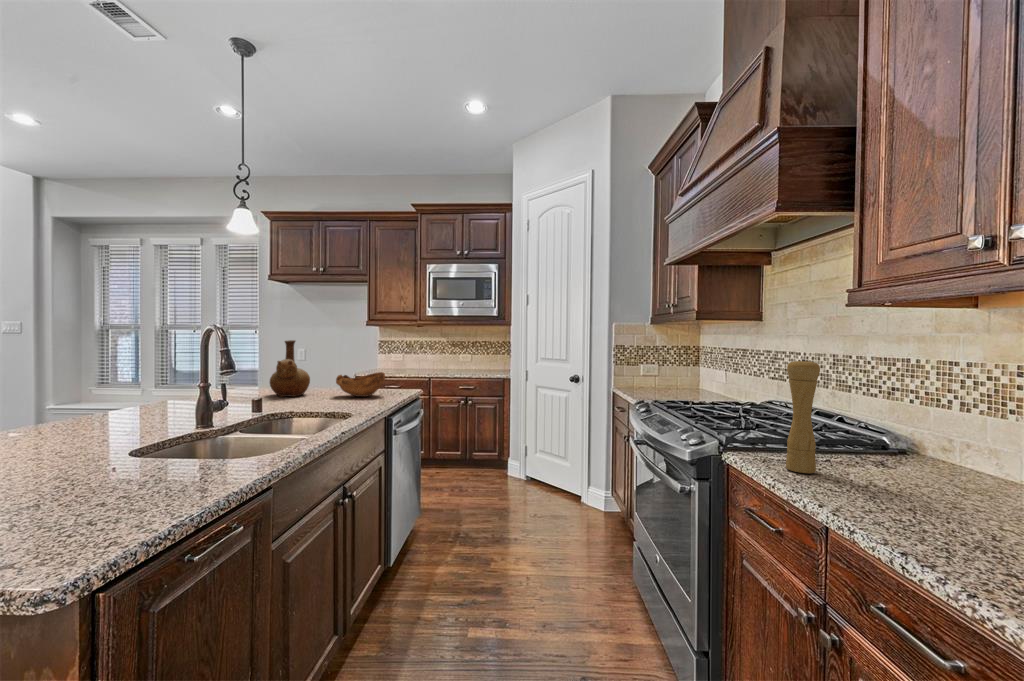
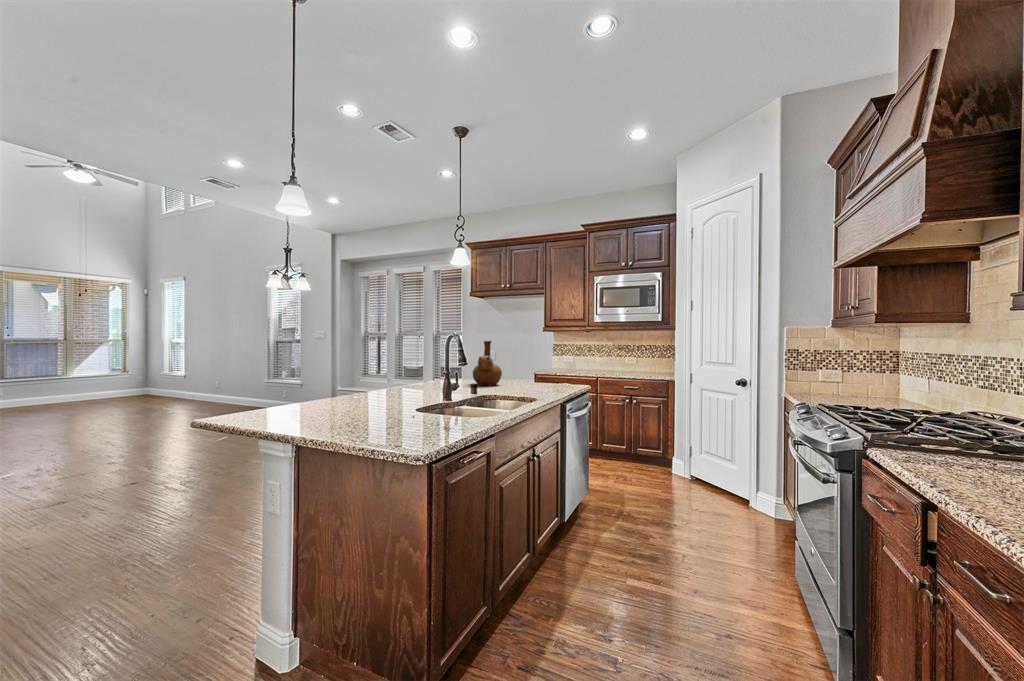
pepper mill: present [786,359,820,473] -> none [951,356,991,469]
wooden bowl: present [336,372,385,397] -> none [522,368,561,388]

